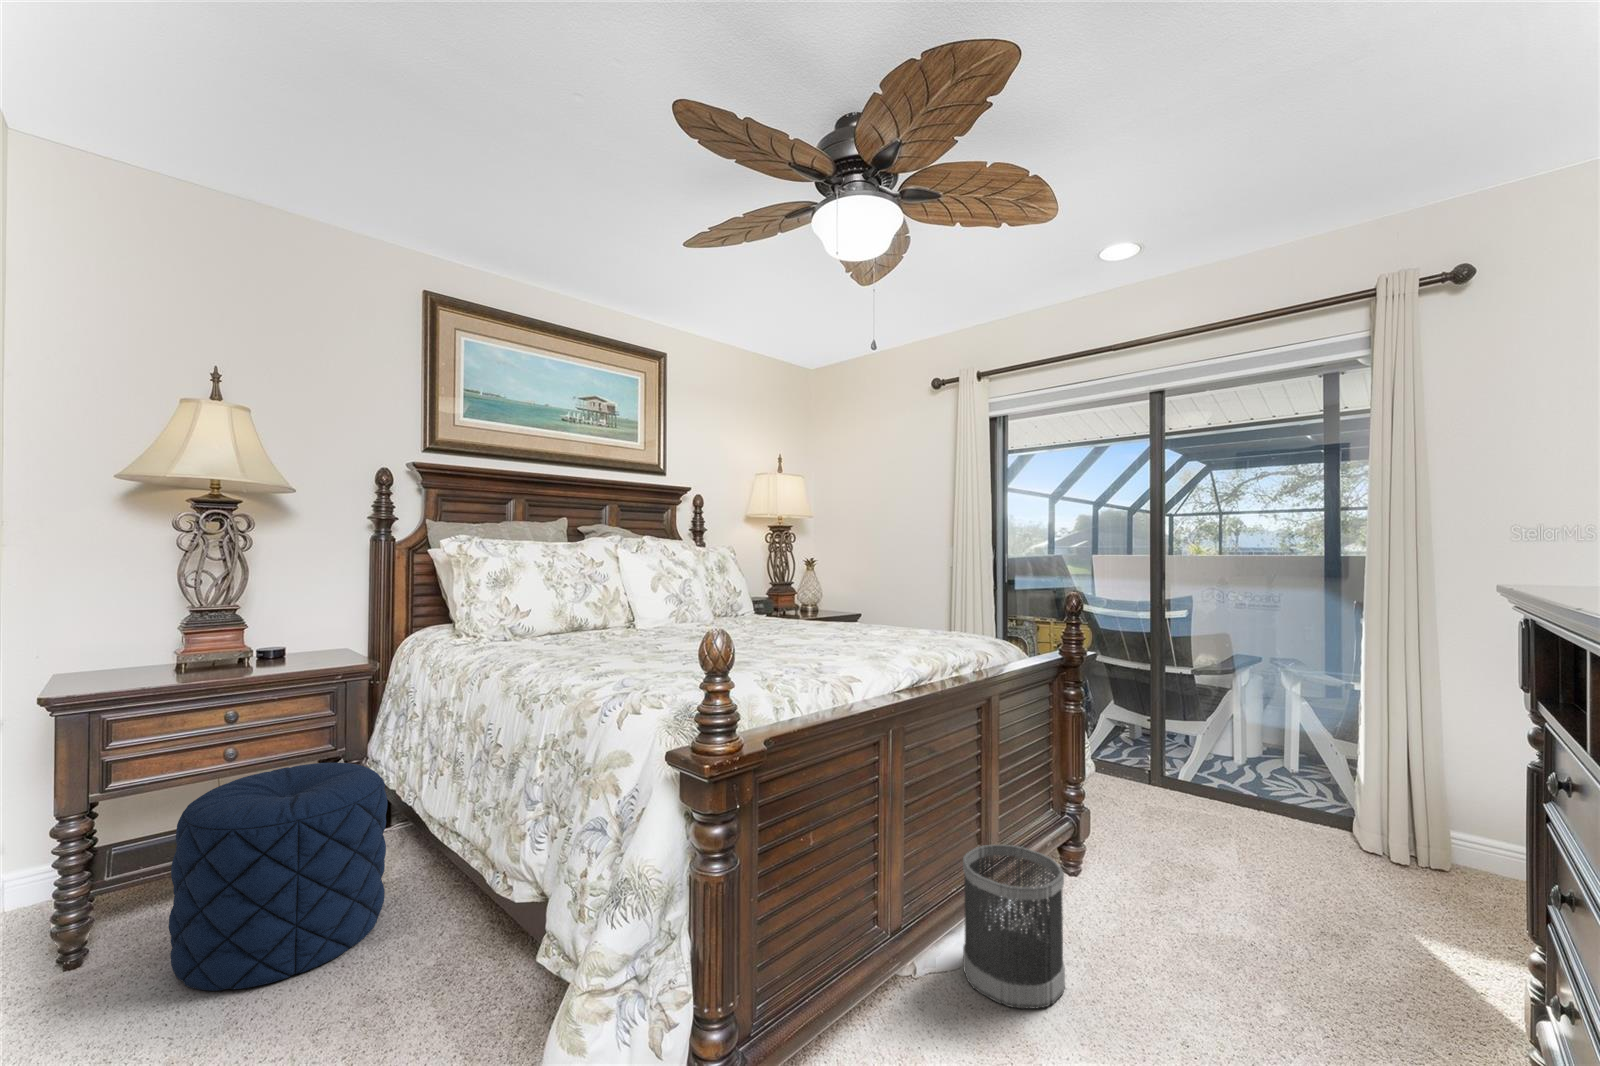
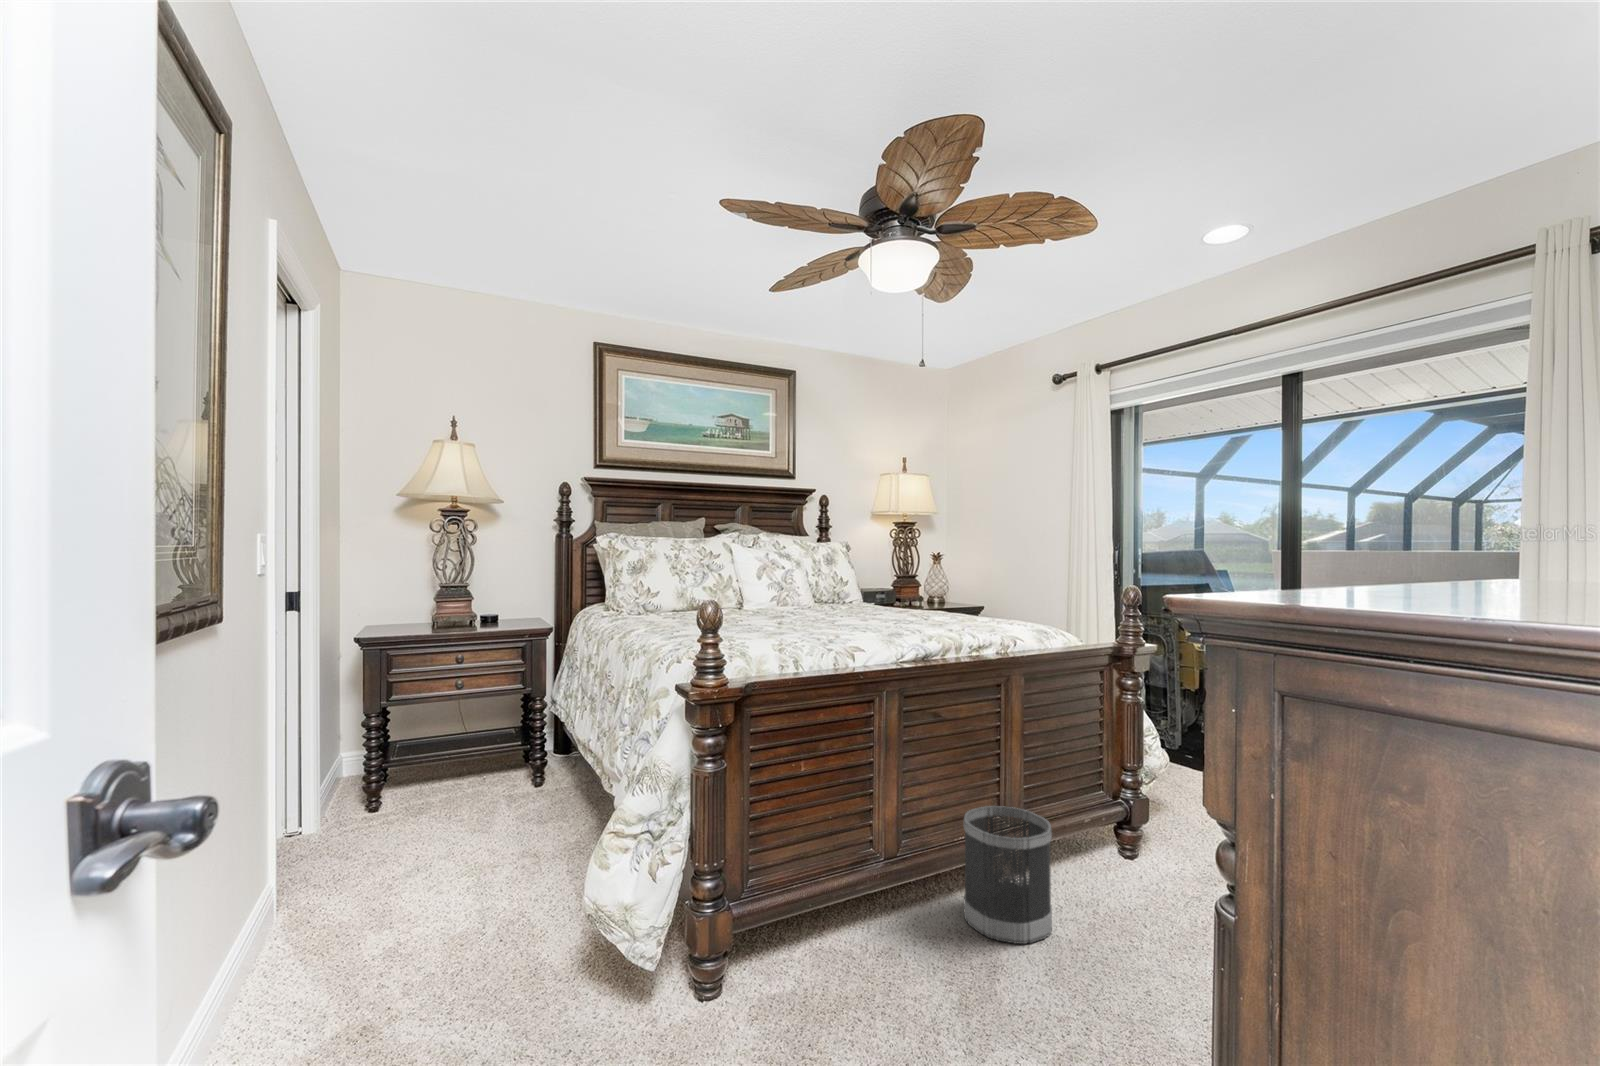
pouf: present [169,763,387,991] -> none [422,697,551,837]

